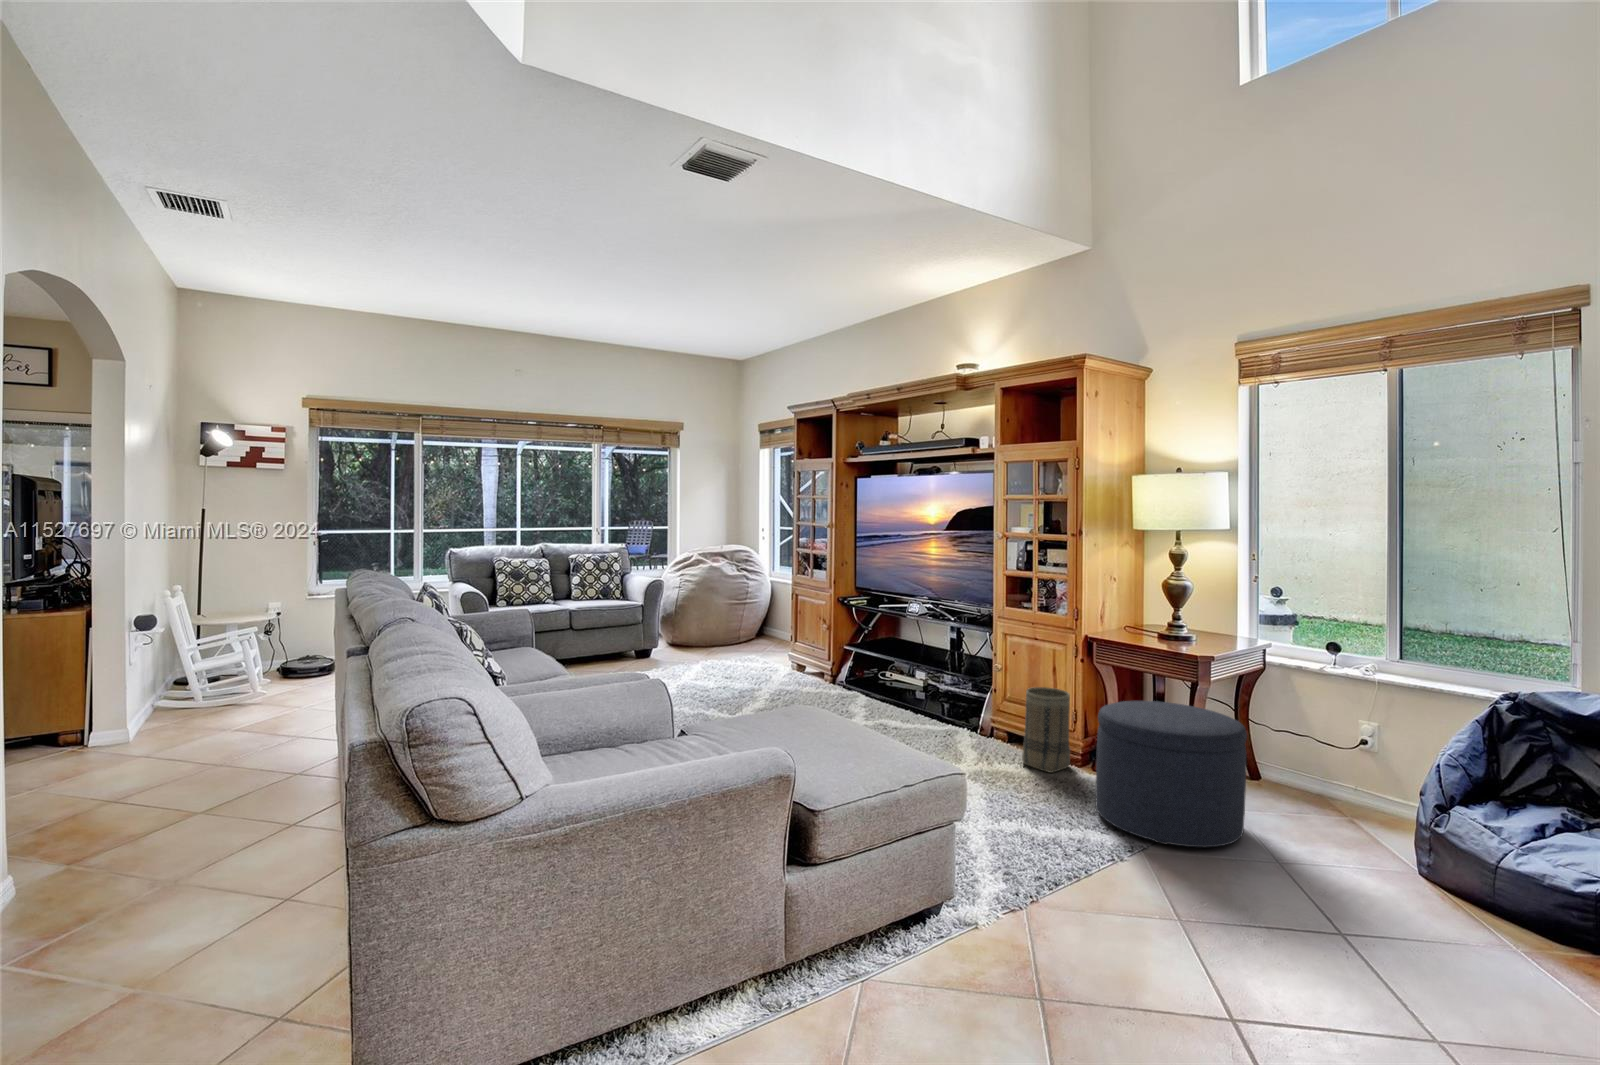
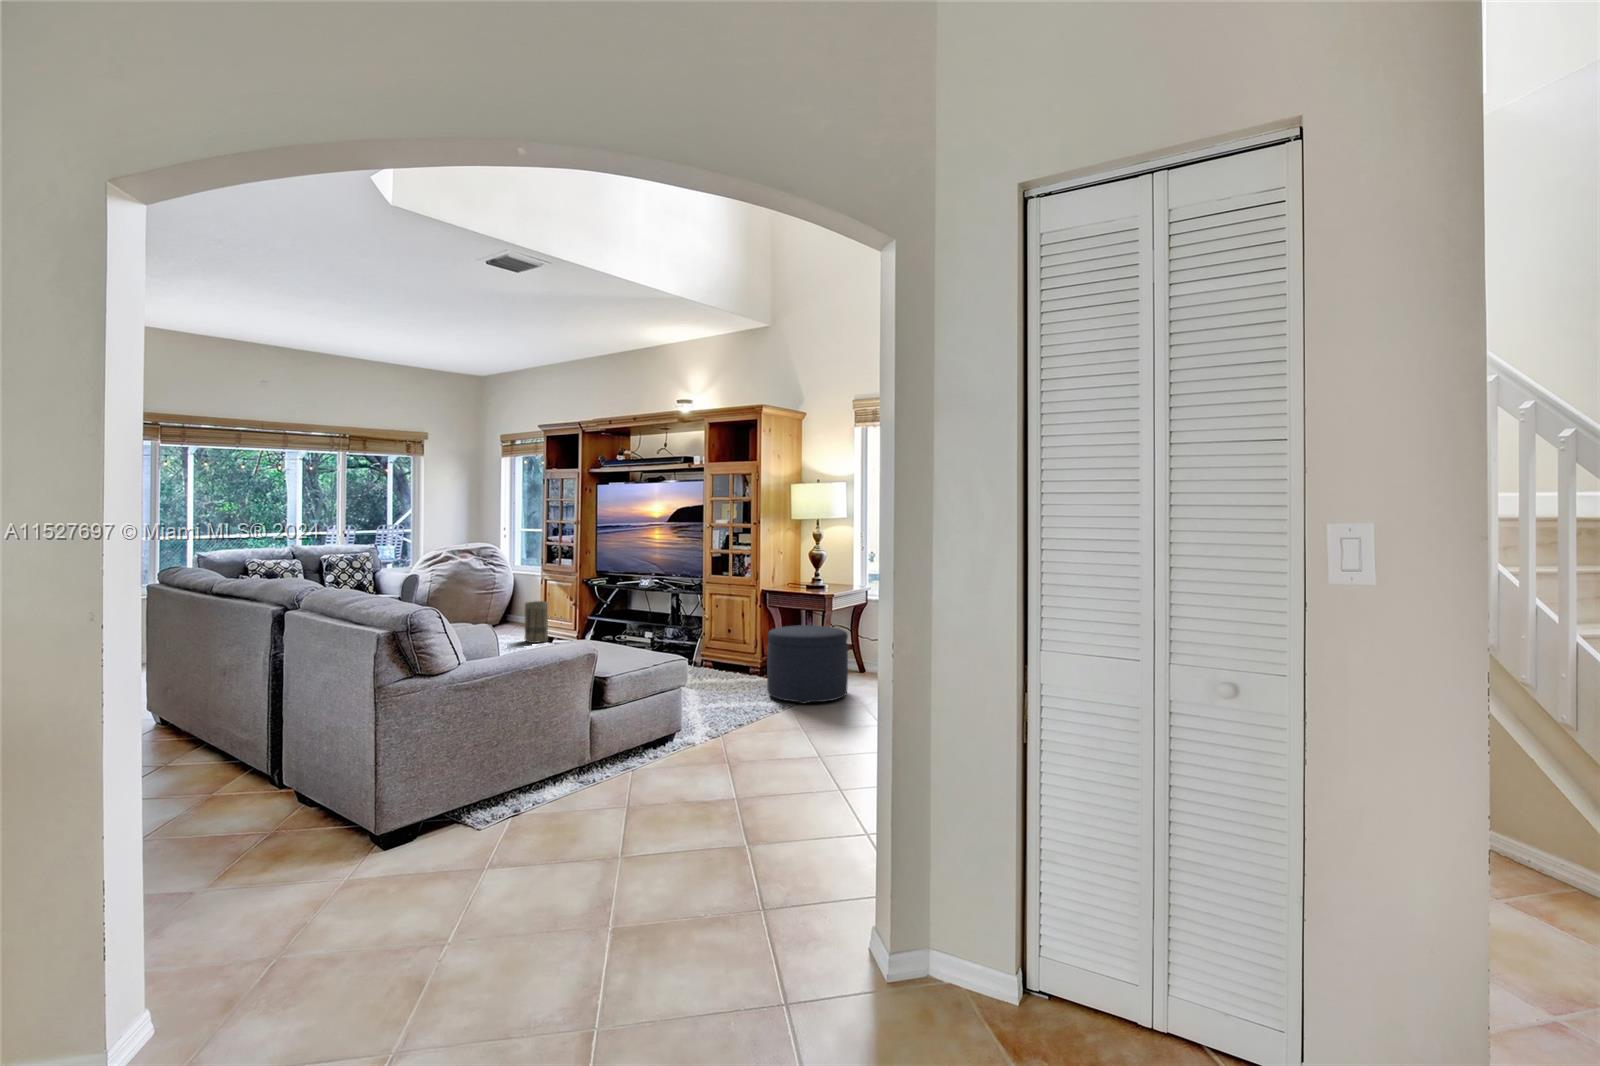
basket: present [1022,687,1070,773] -> present [525,601,548,643]

